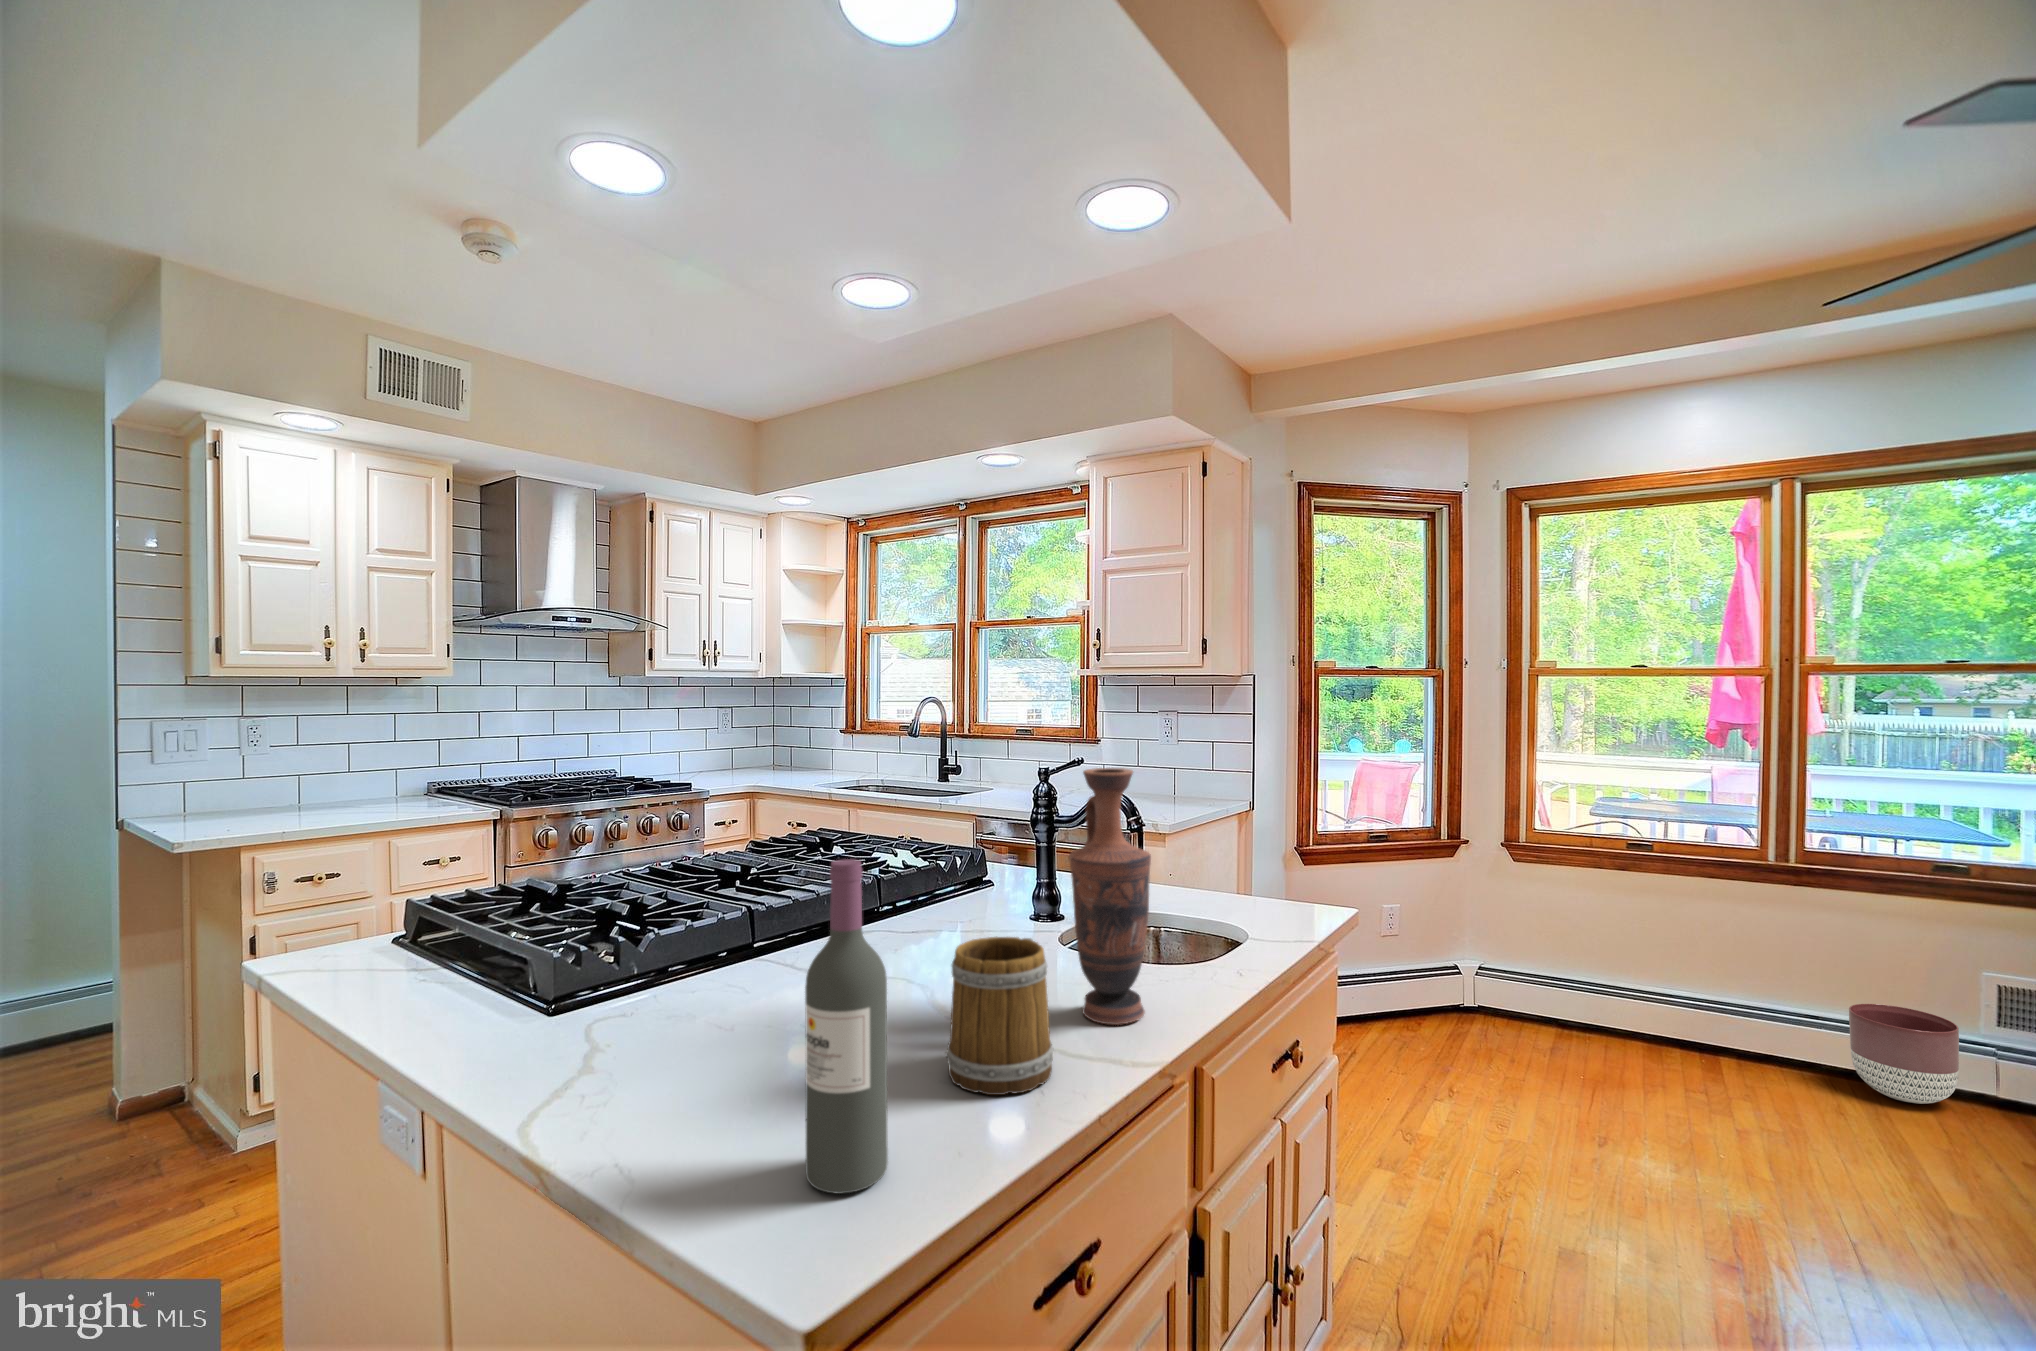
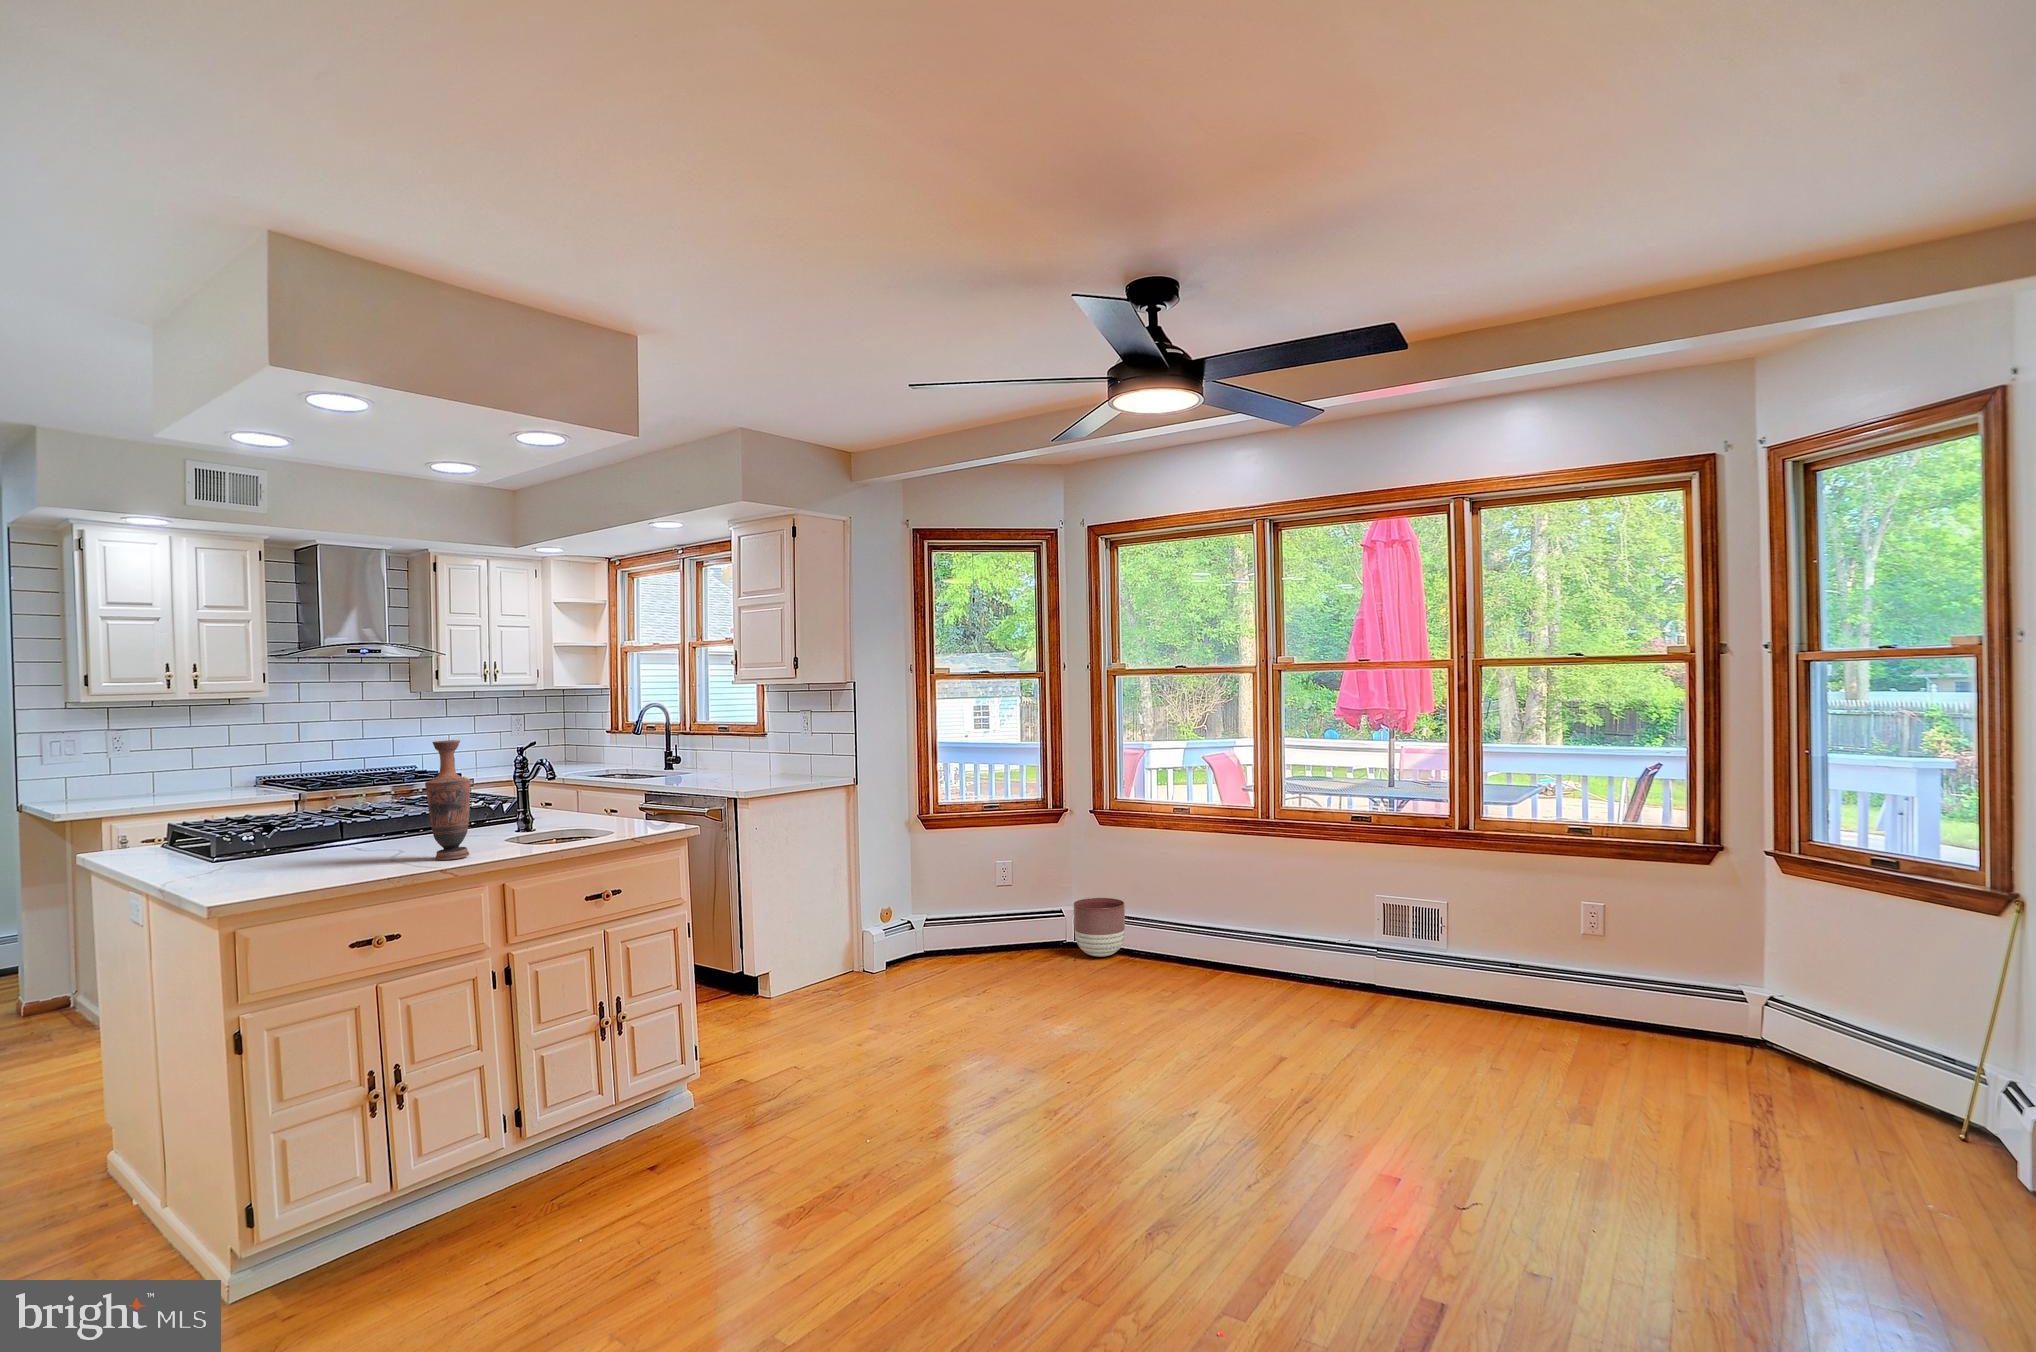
wine bottle: present [805,859,888,1194] -> none [221,771,260,890]
mug: present [945,937,1053,1095] -> none [328,814,395,874]
planter: present [1849,1004,1959,1104] -> present [1074,898,1125,957]

